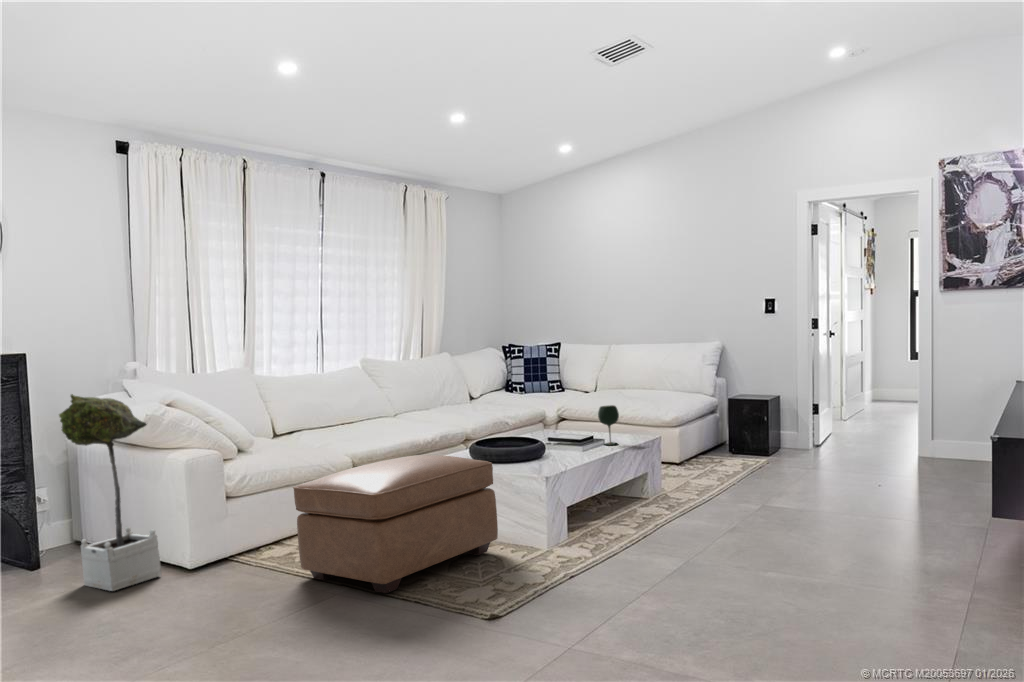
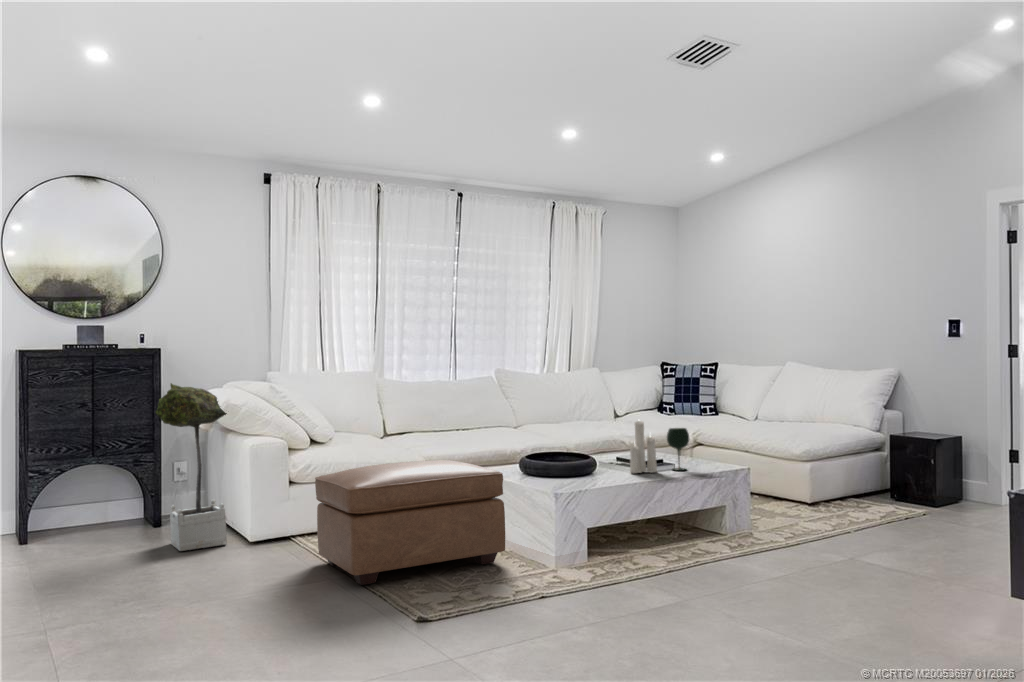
candle: none [574,392,598,451] -> present [630,421,657,473]

